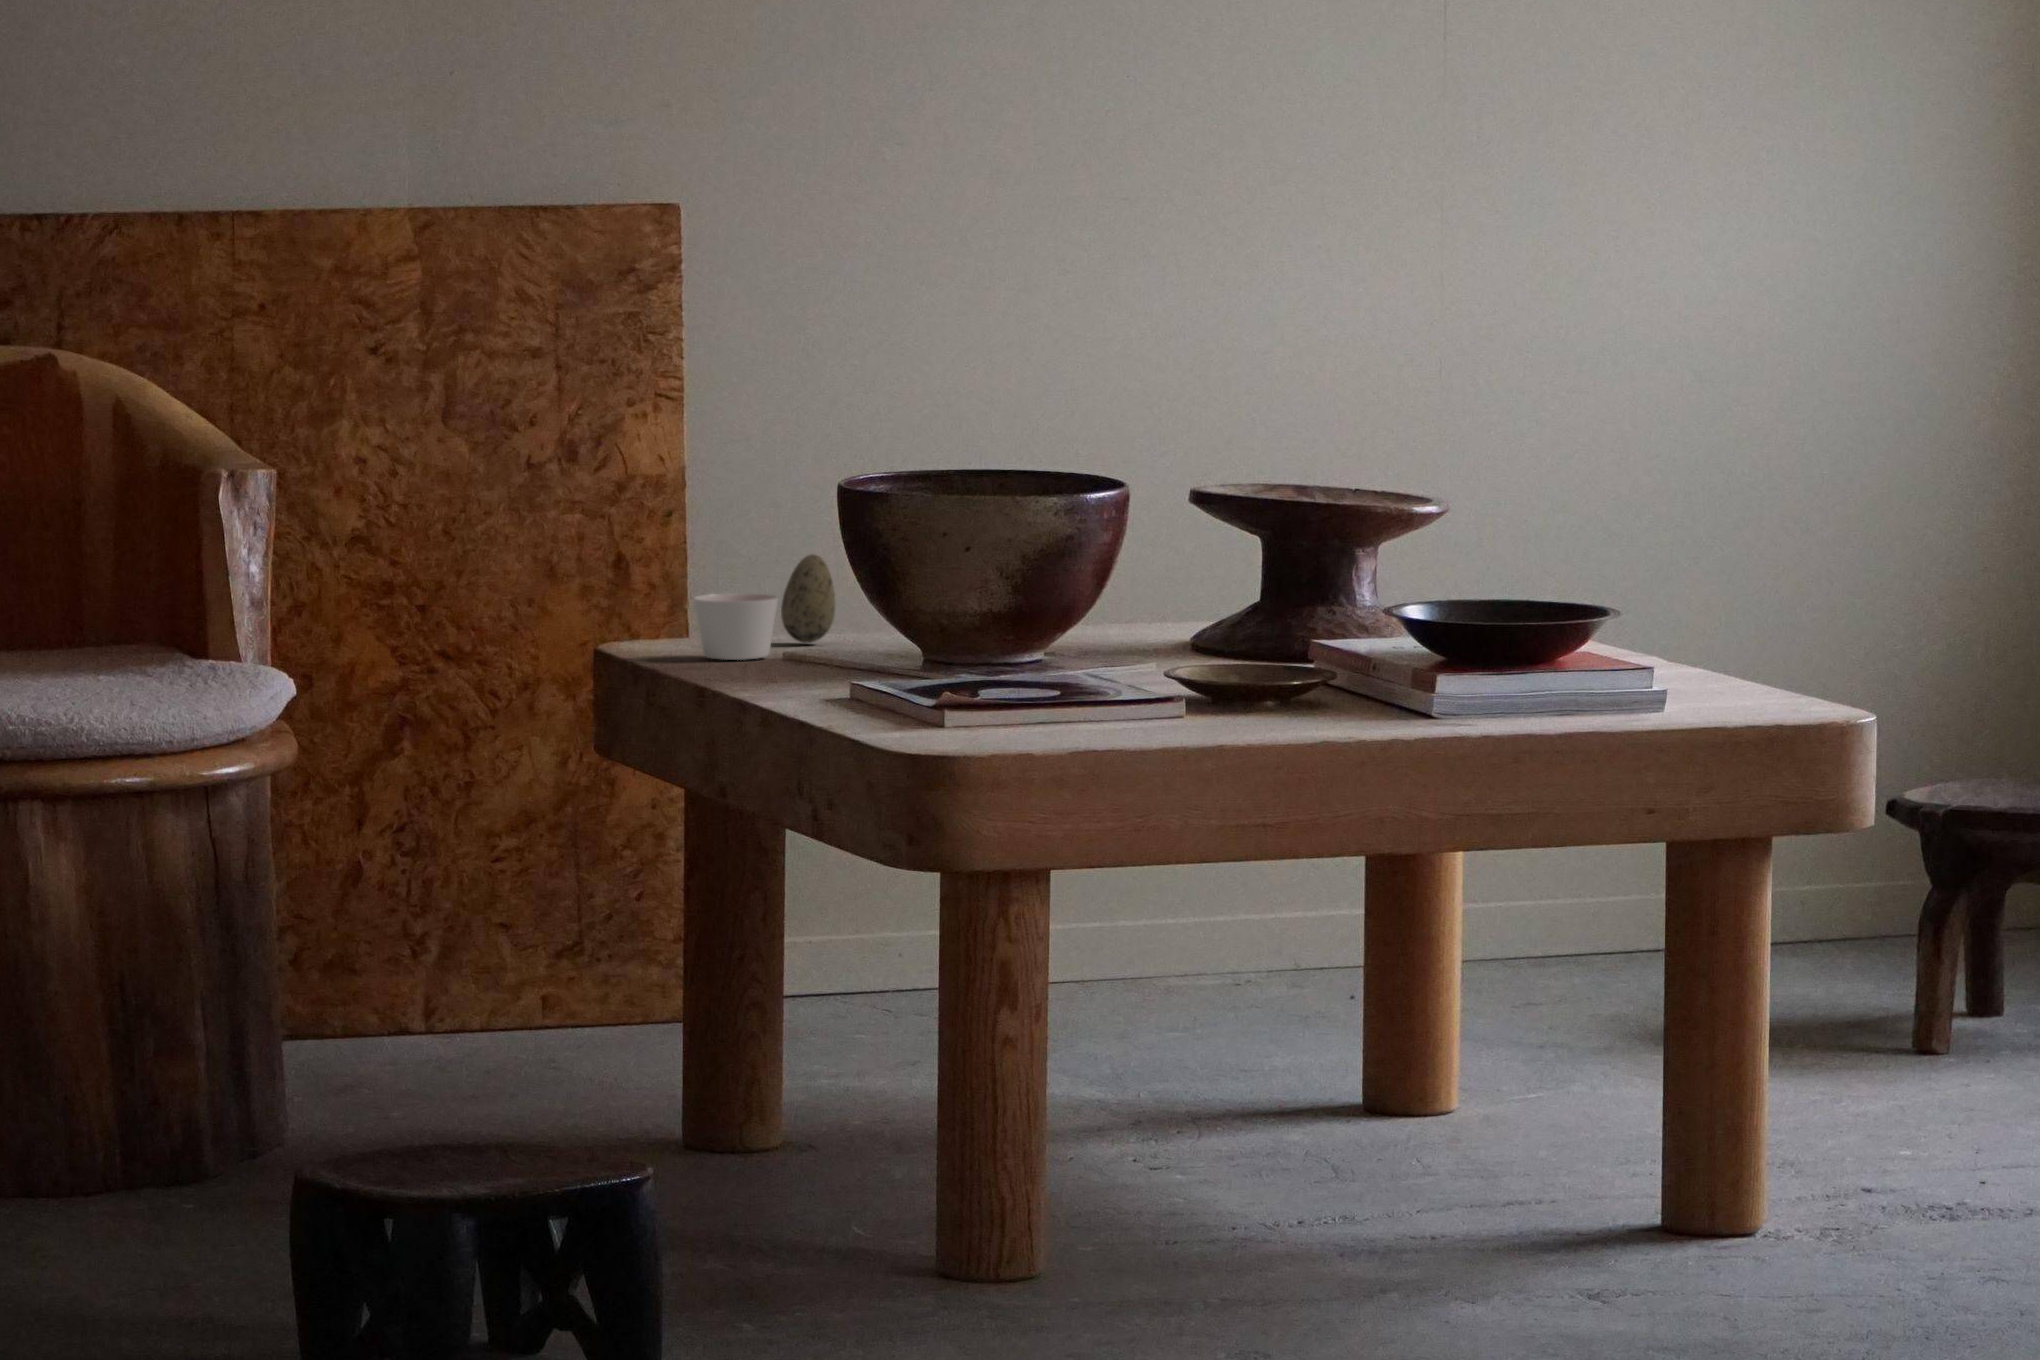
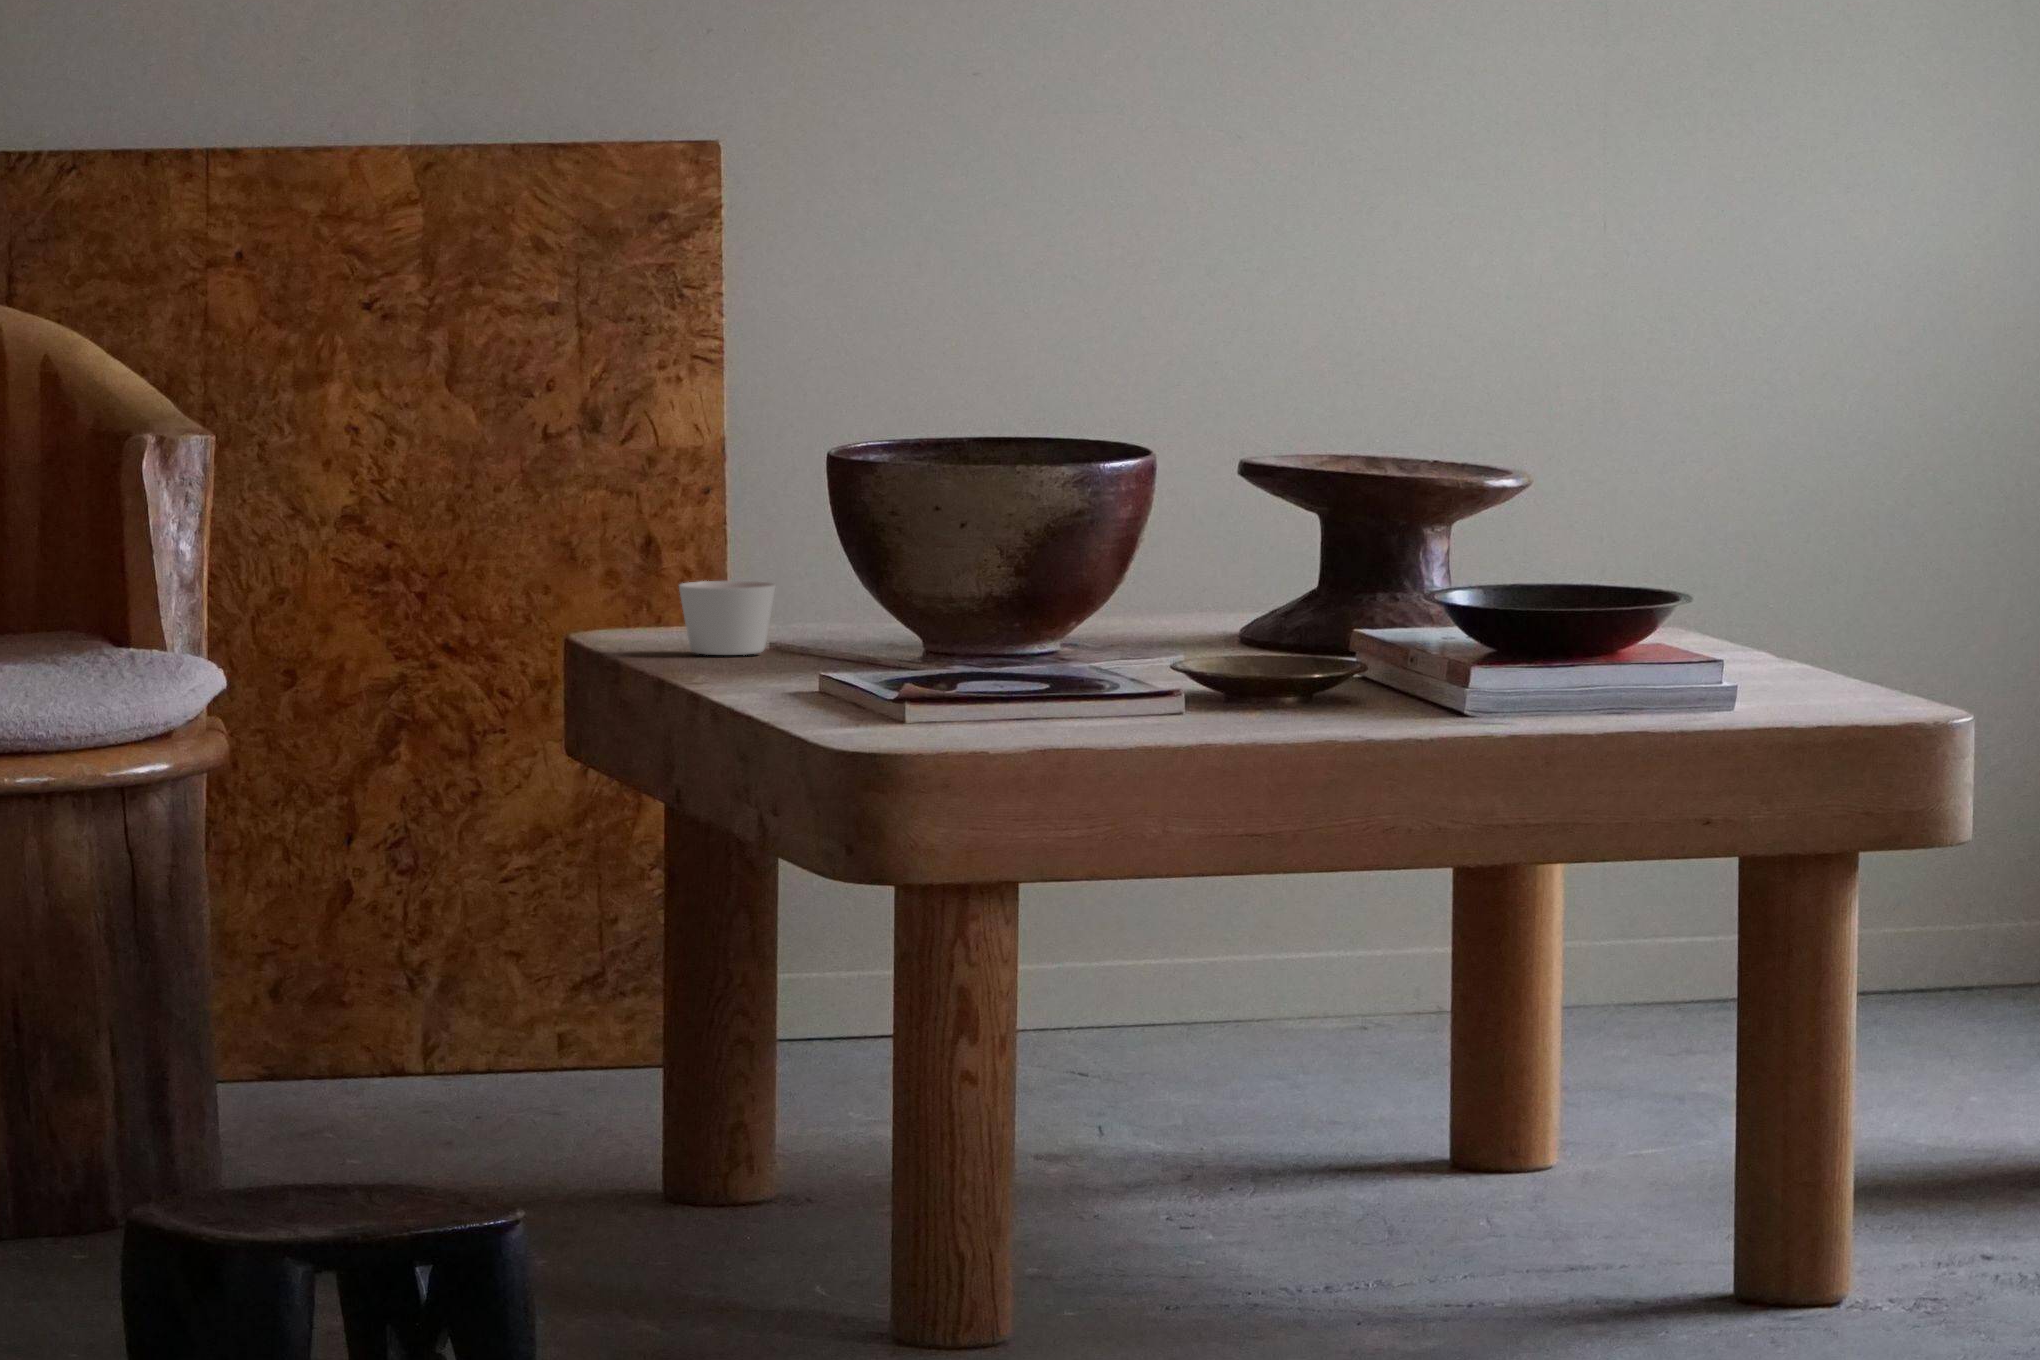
decorative egg: present [781,554,835,643] -> none [793,539,855,642]

